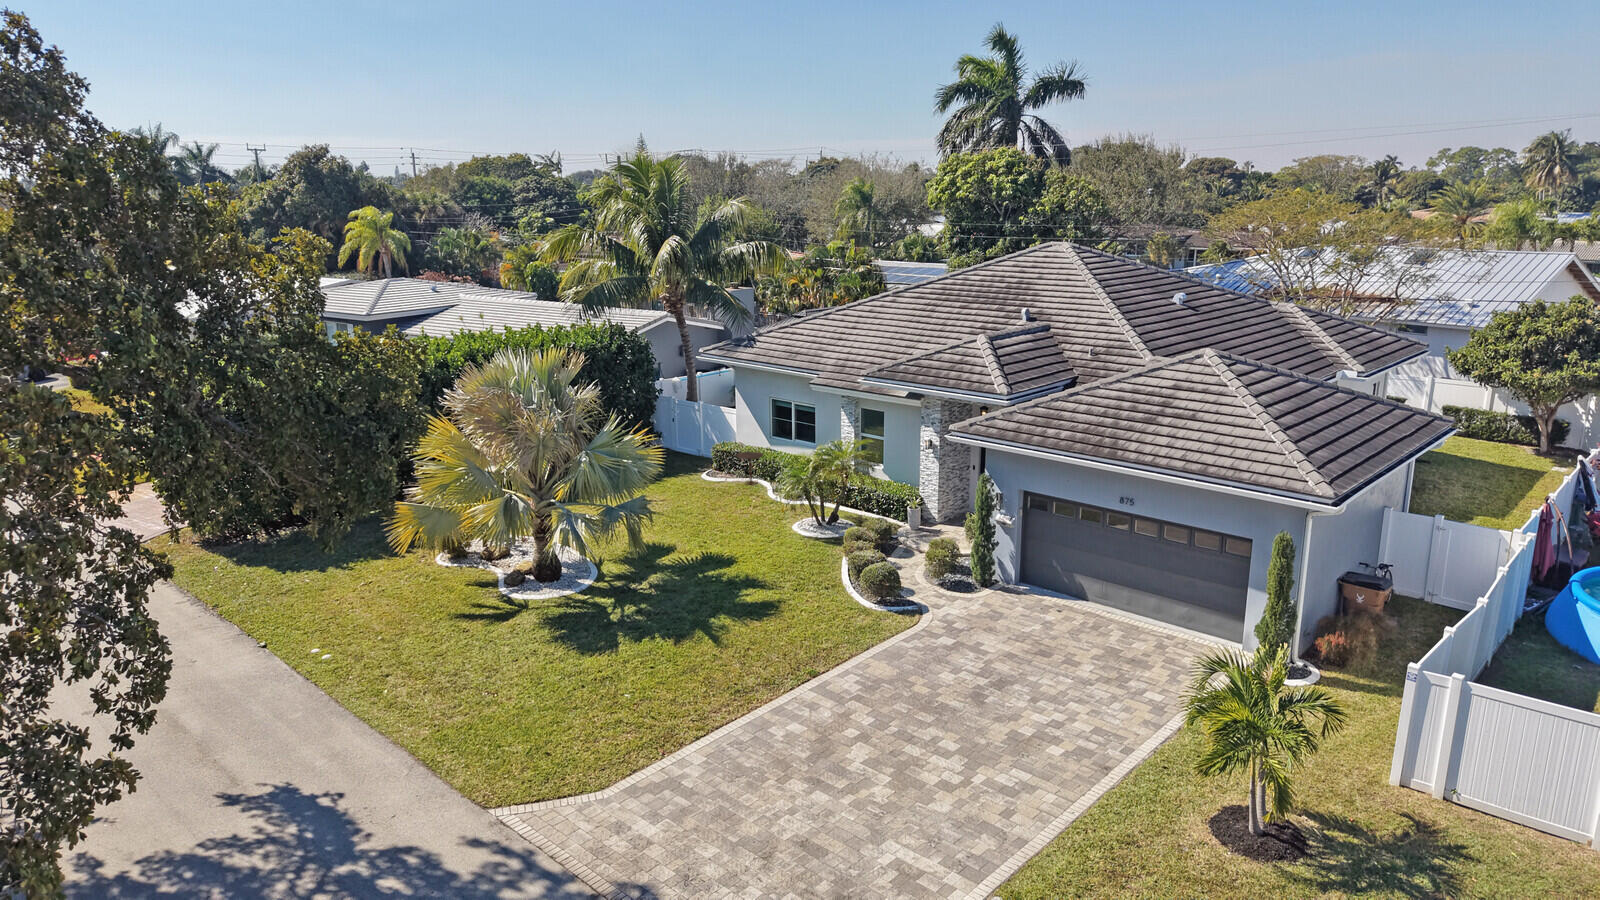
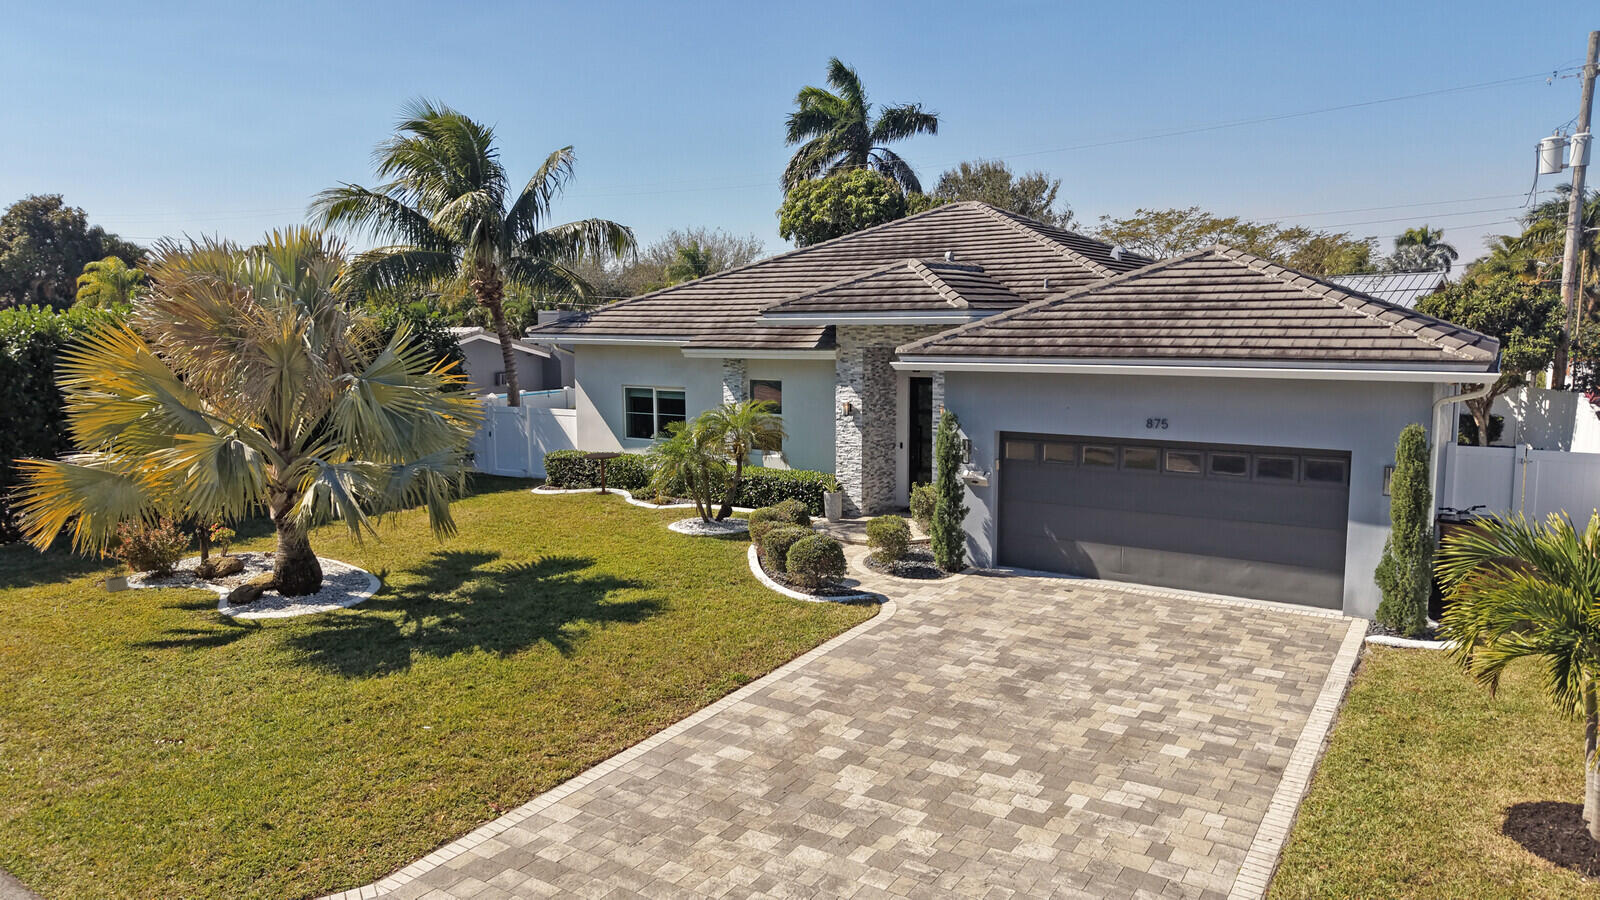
potted tree: none [427,532,446,569] -> present [98,535,129,592]

